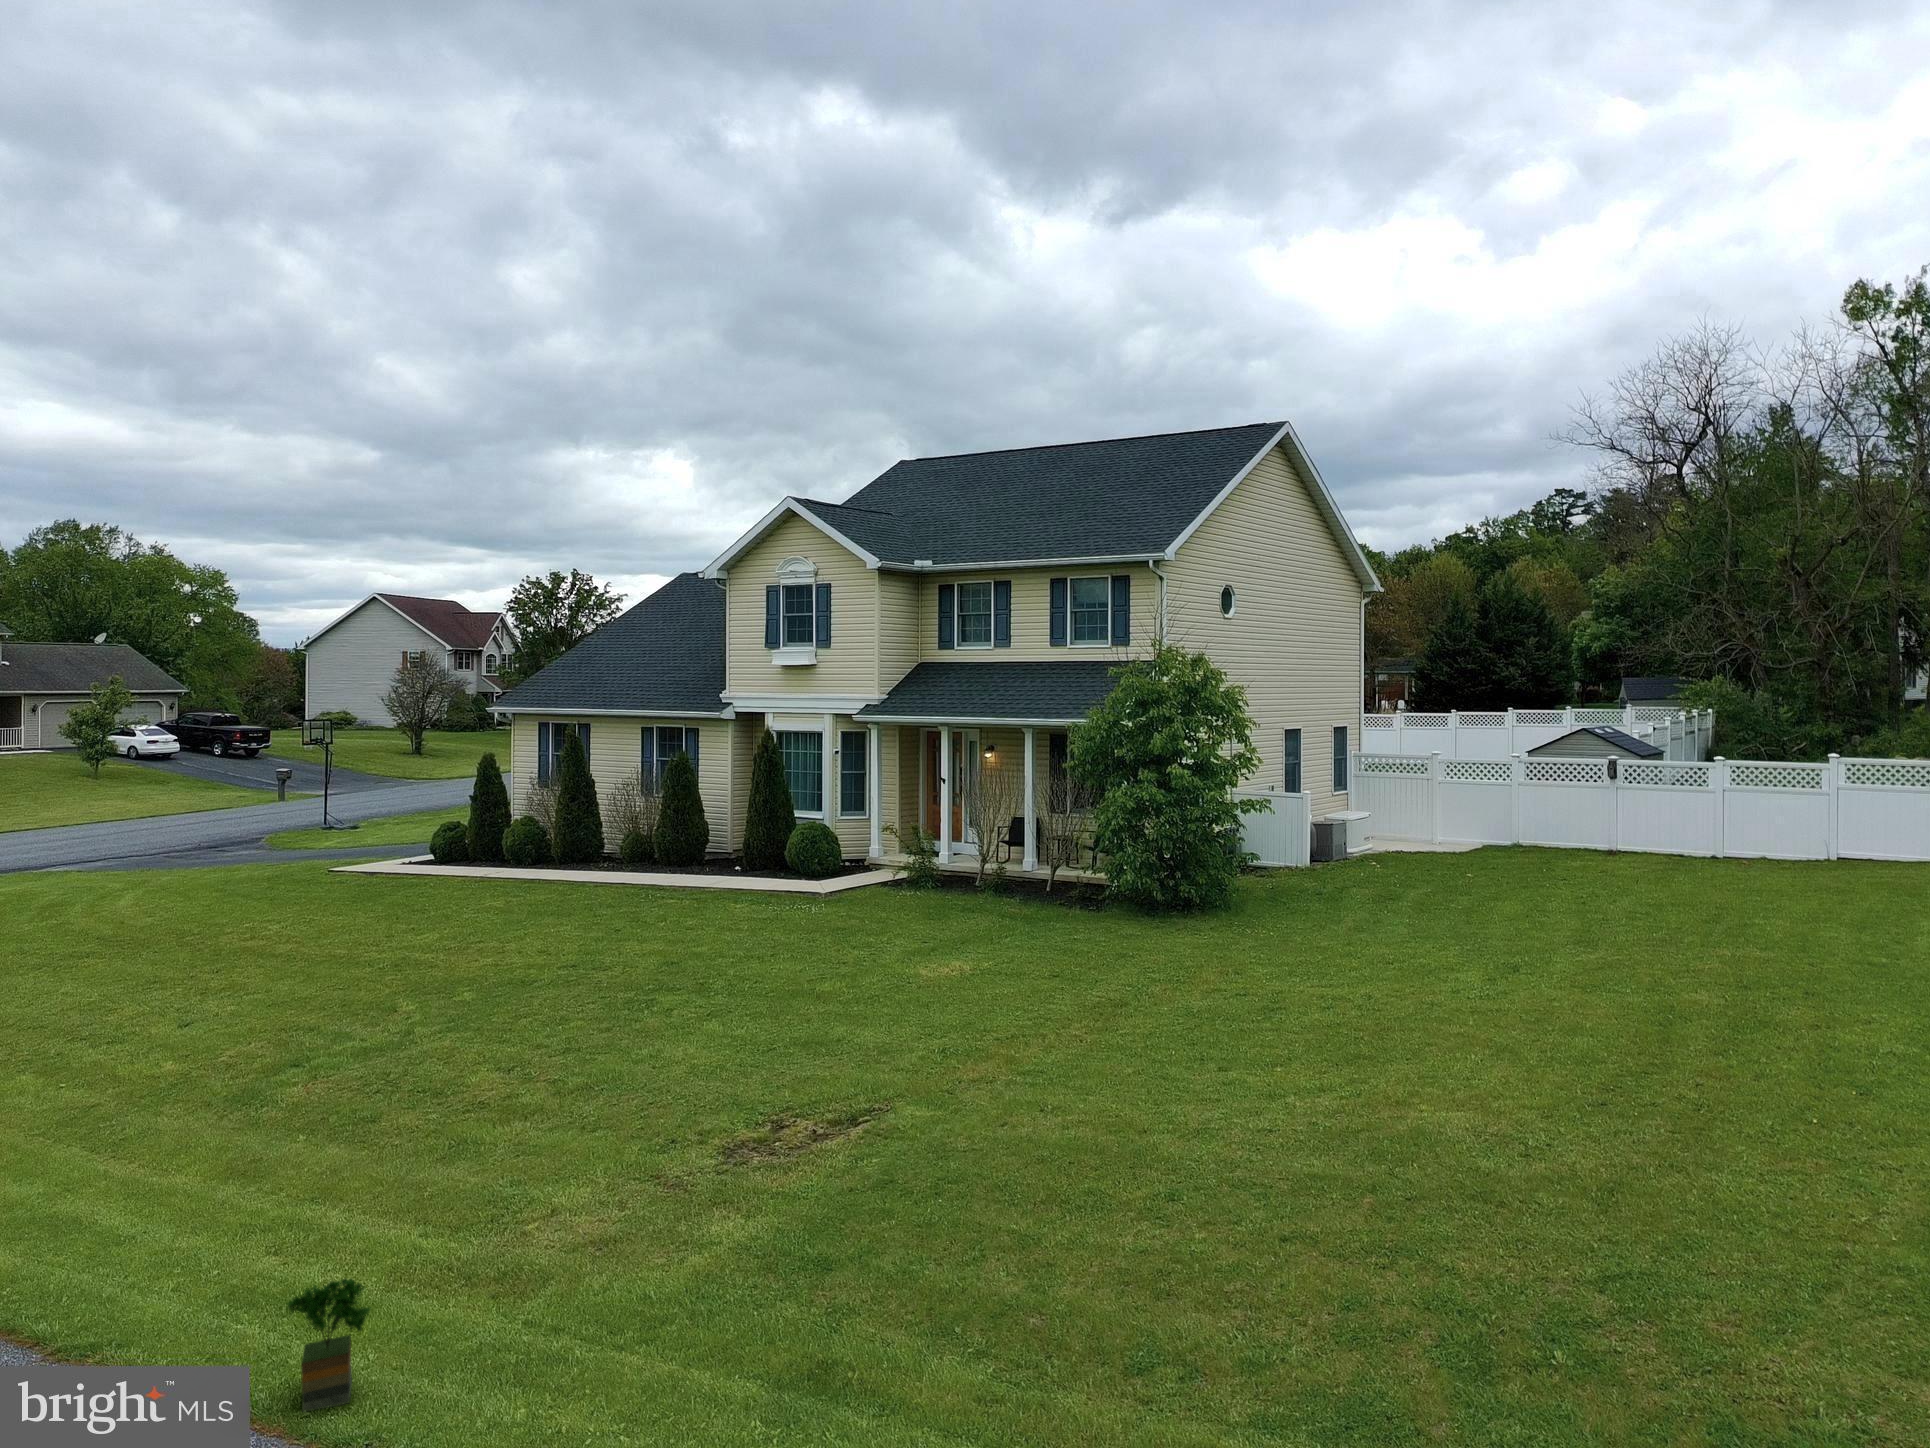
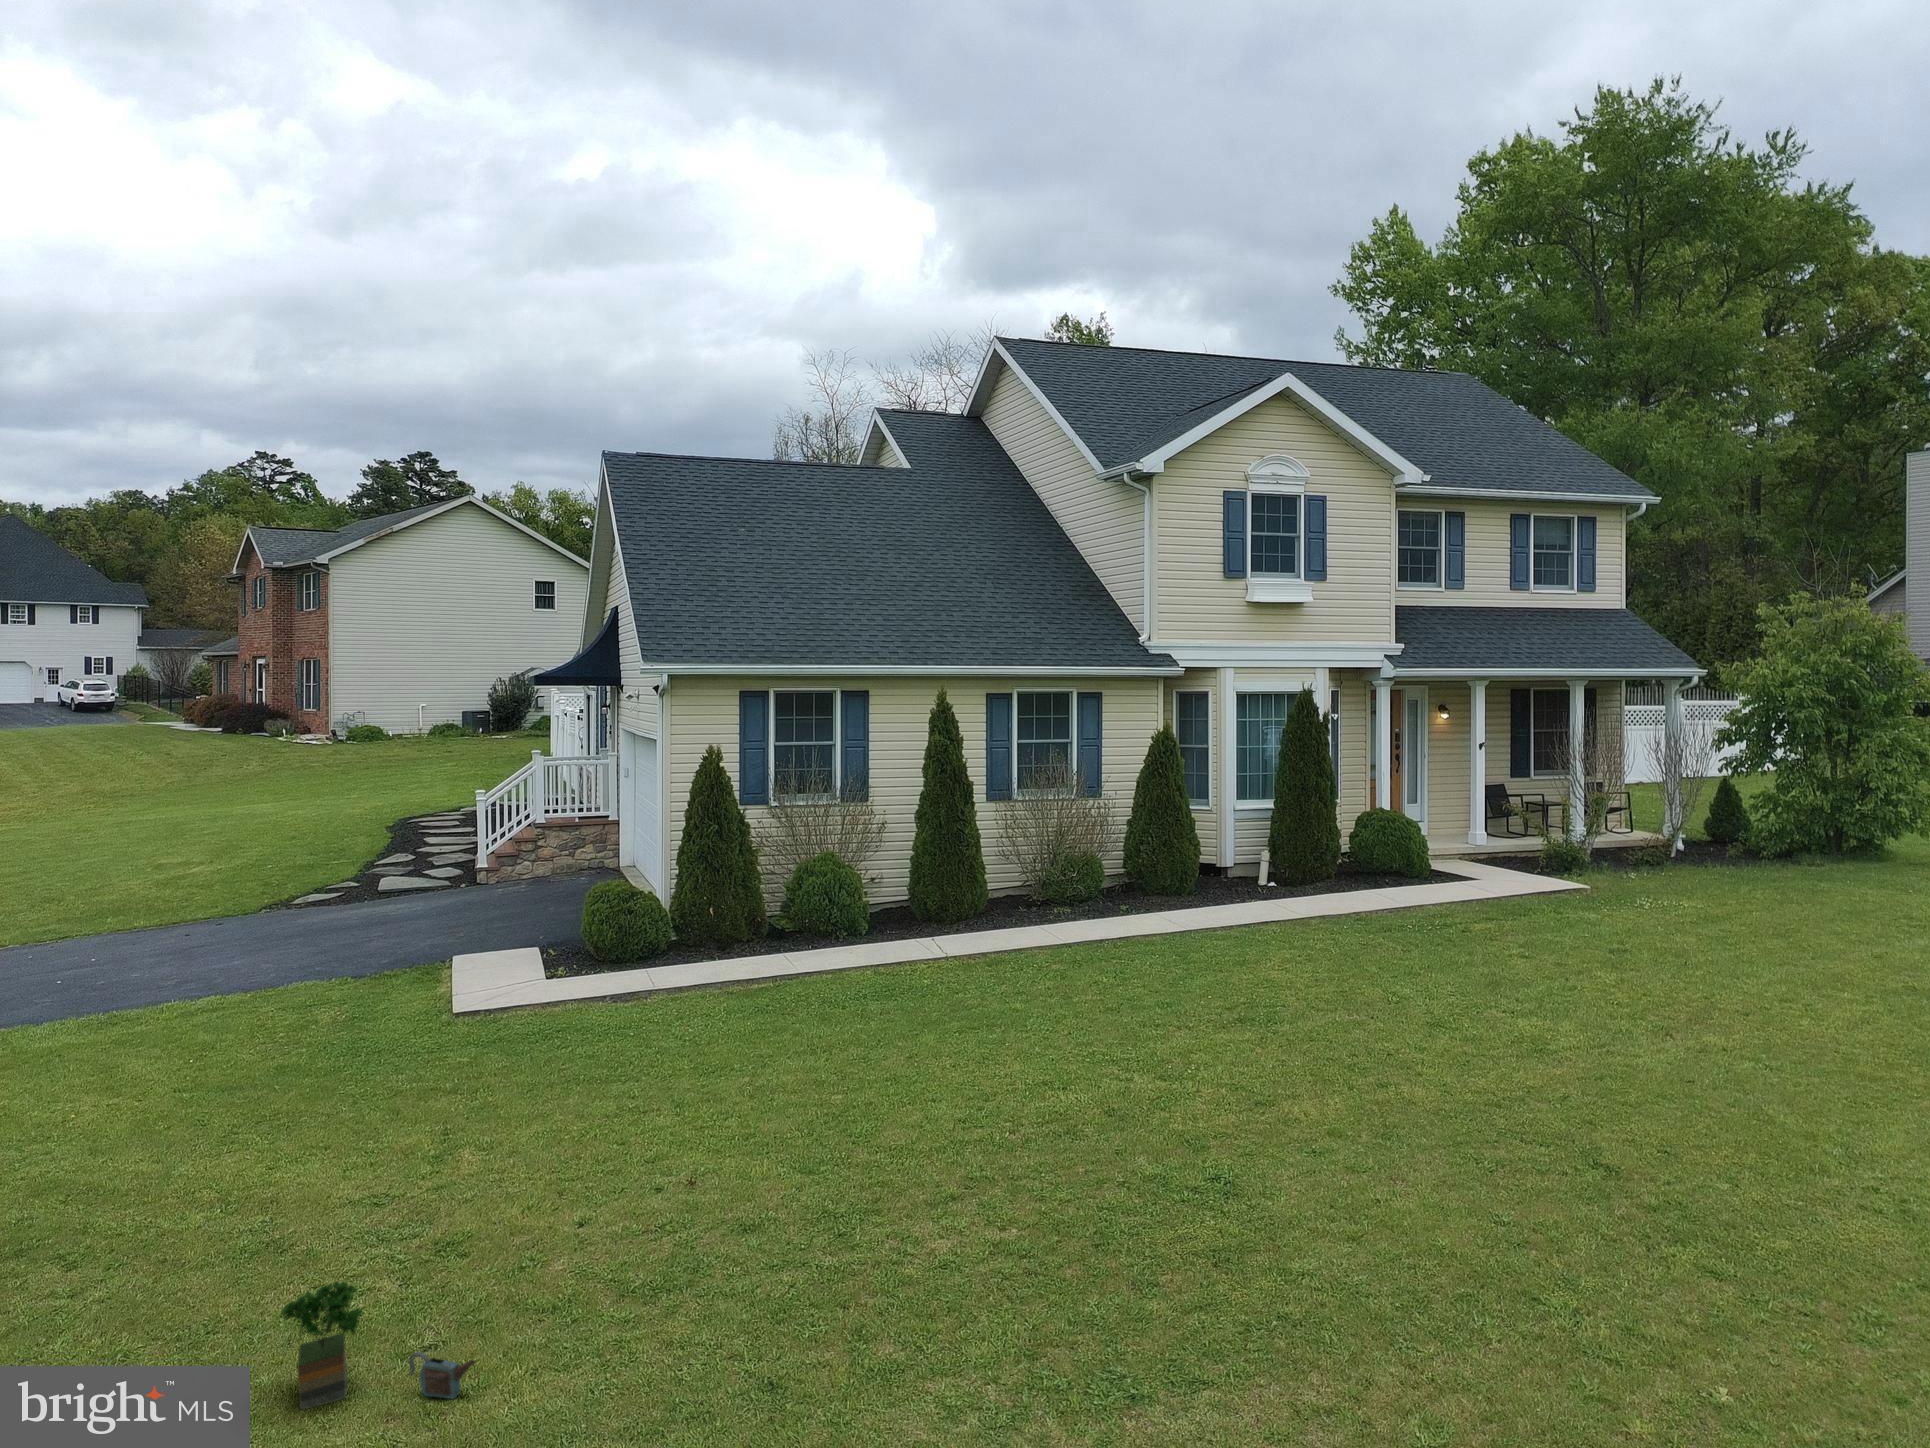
watering can: none [415,1355,486,1407] -> present [409,1352,476,1399]

